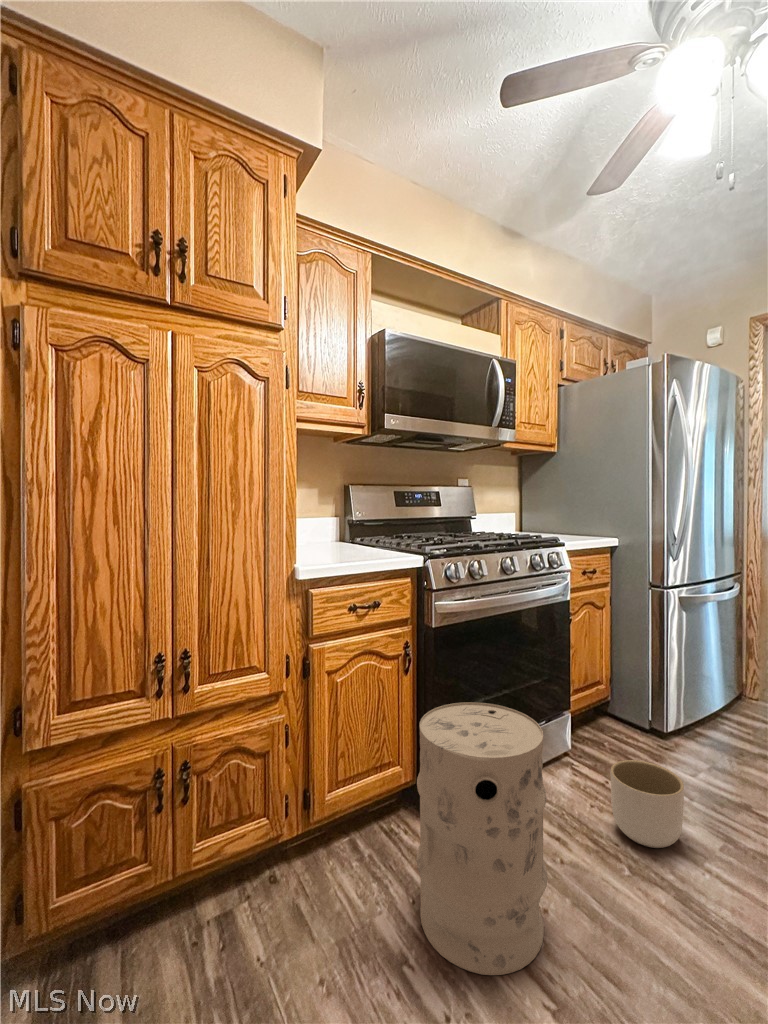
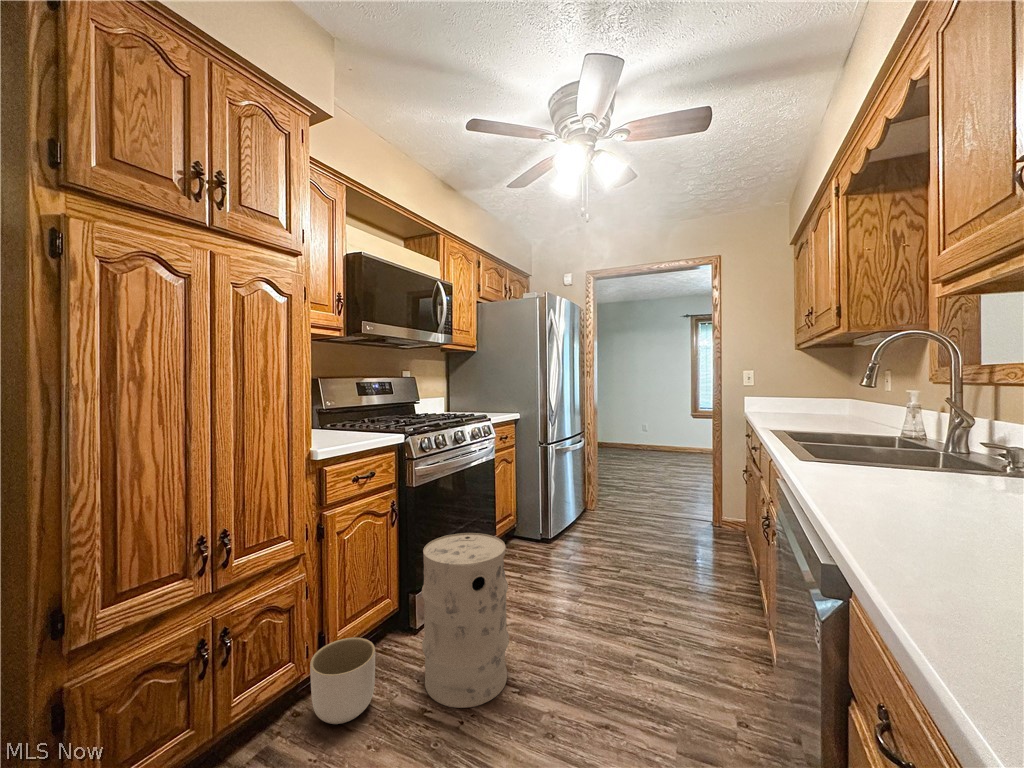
planter: present [611,760,684,848] -> present [310,638,375,724]

